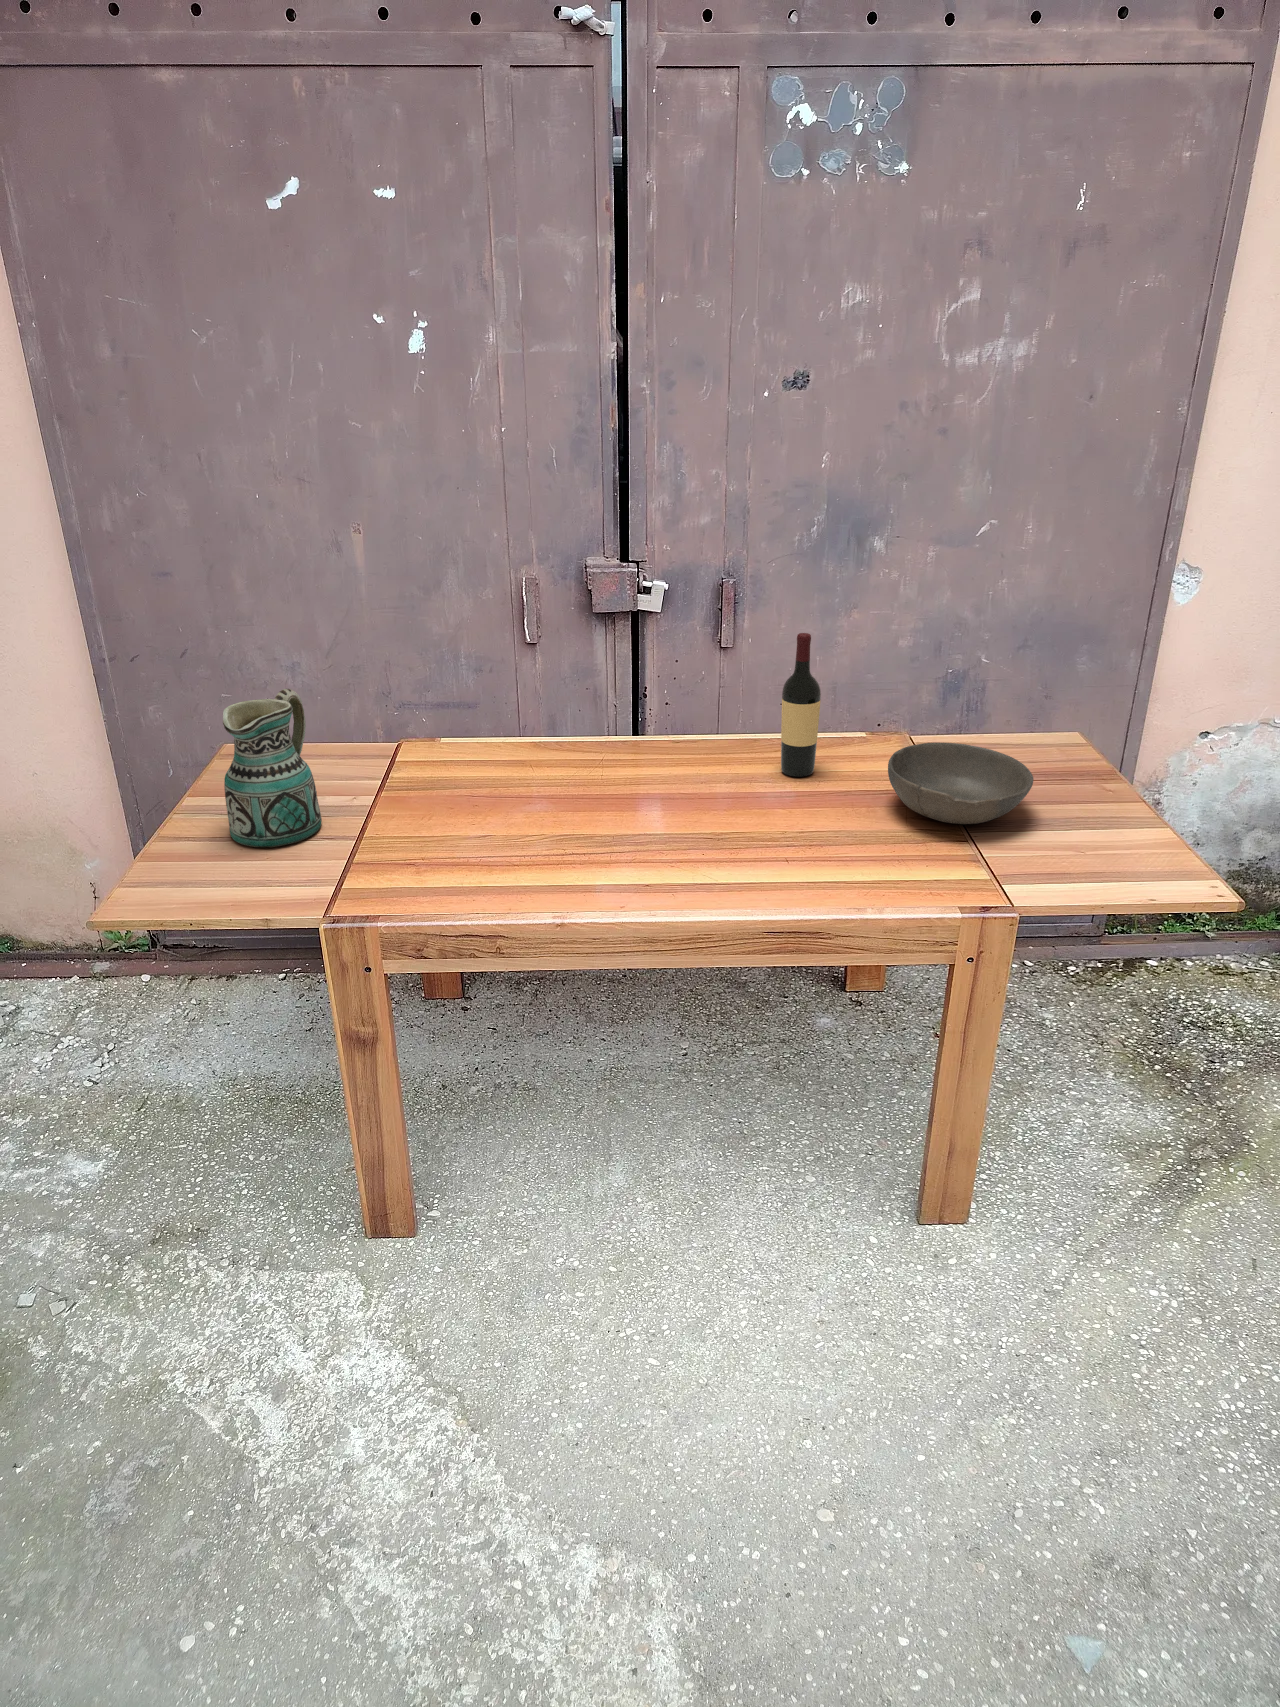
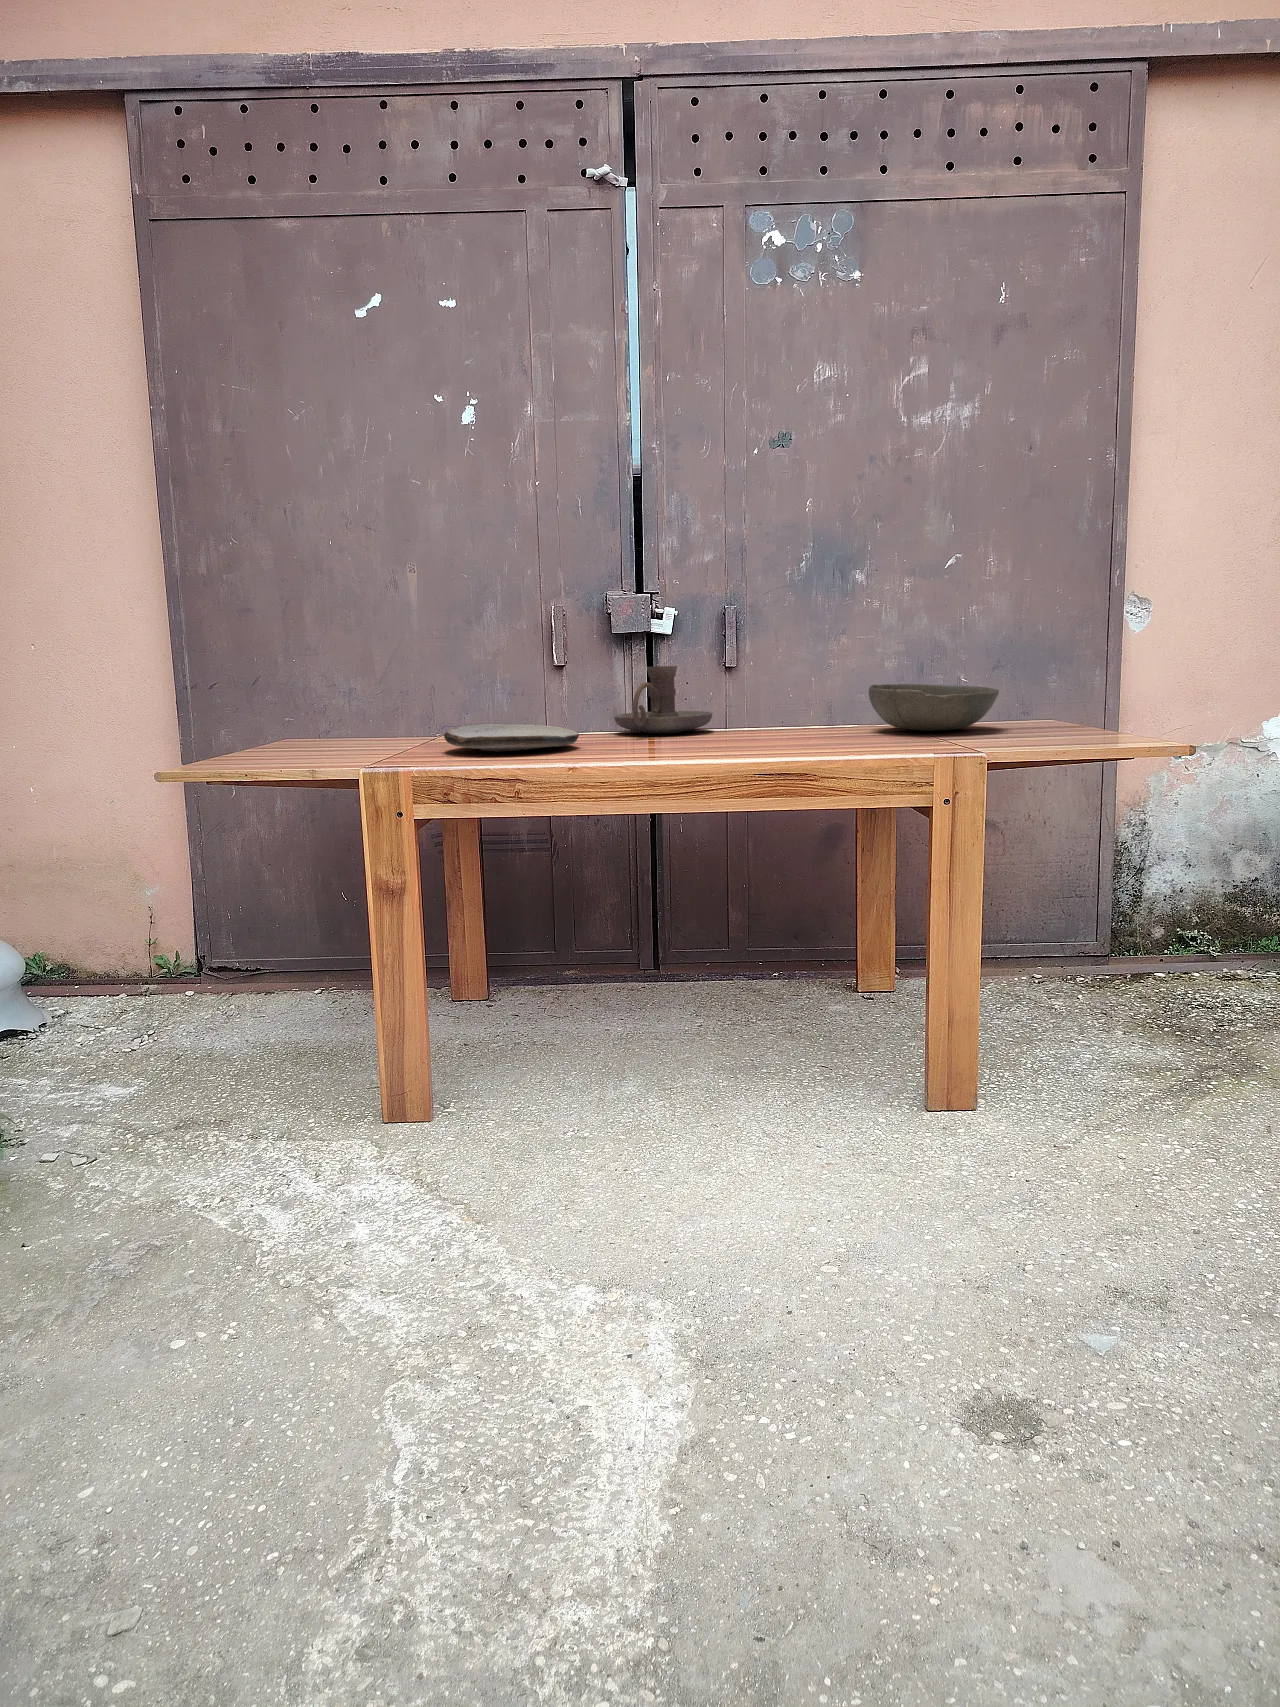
wine bottle: present [781,633,821,777] -> none [775,597,808,726]
ceramic pitcher: present [223,689,322,847] -> none [286,632,366,751]
candle holder: none [600,714,711,804] -> present [614,666,712,733]
plate: none [412,807,565,881] -> present [444,724,580,752]

